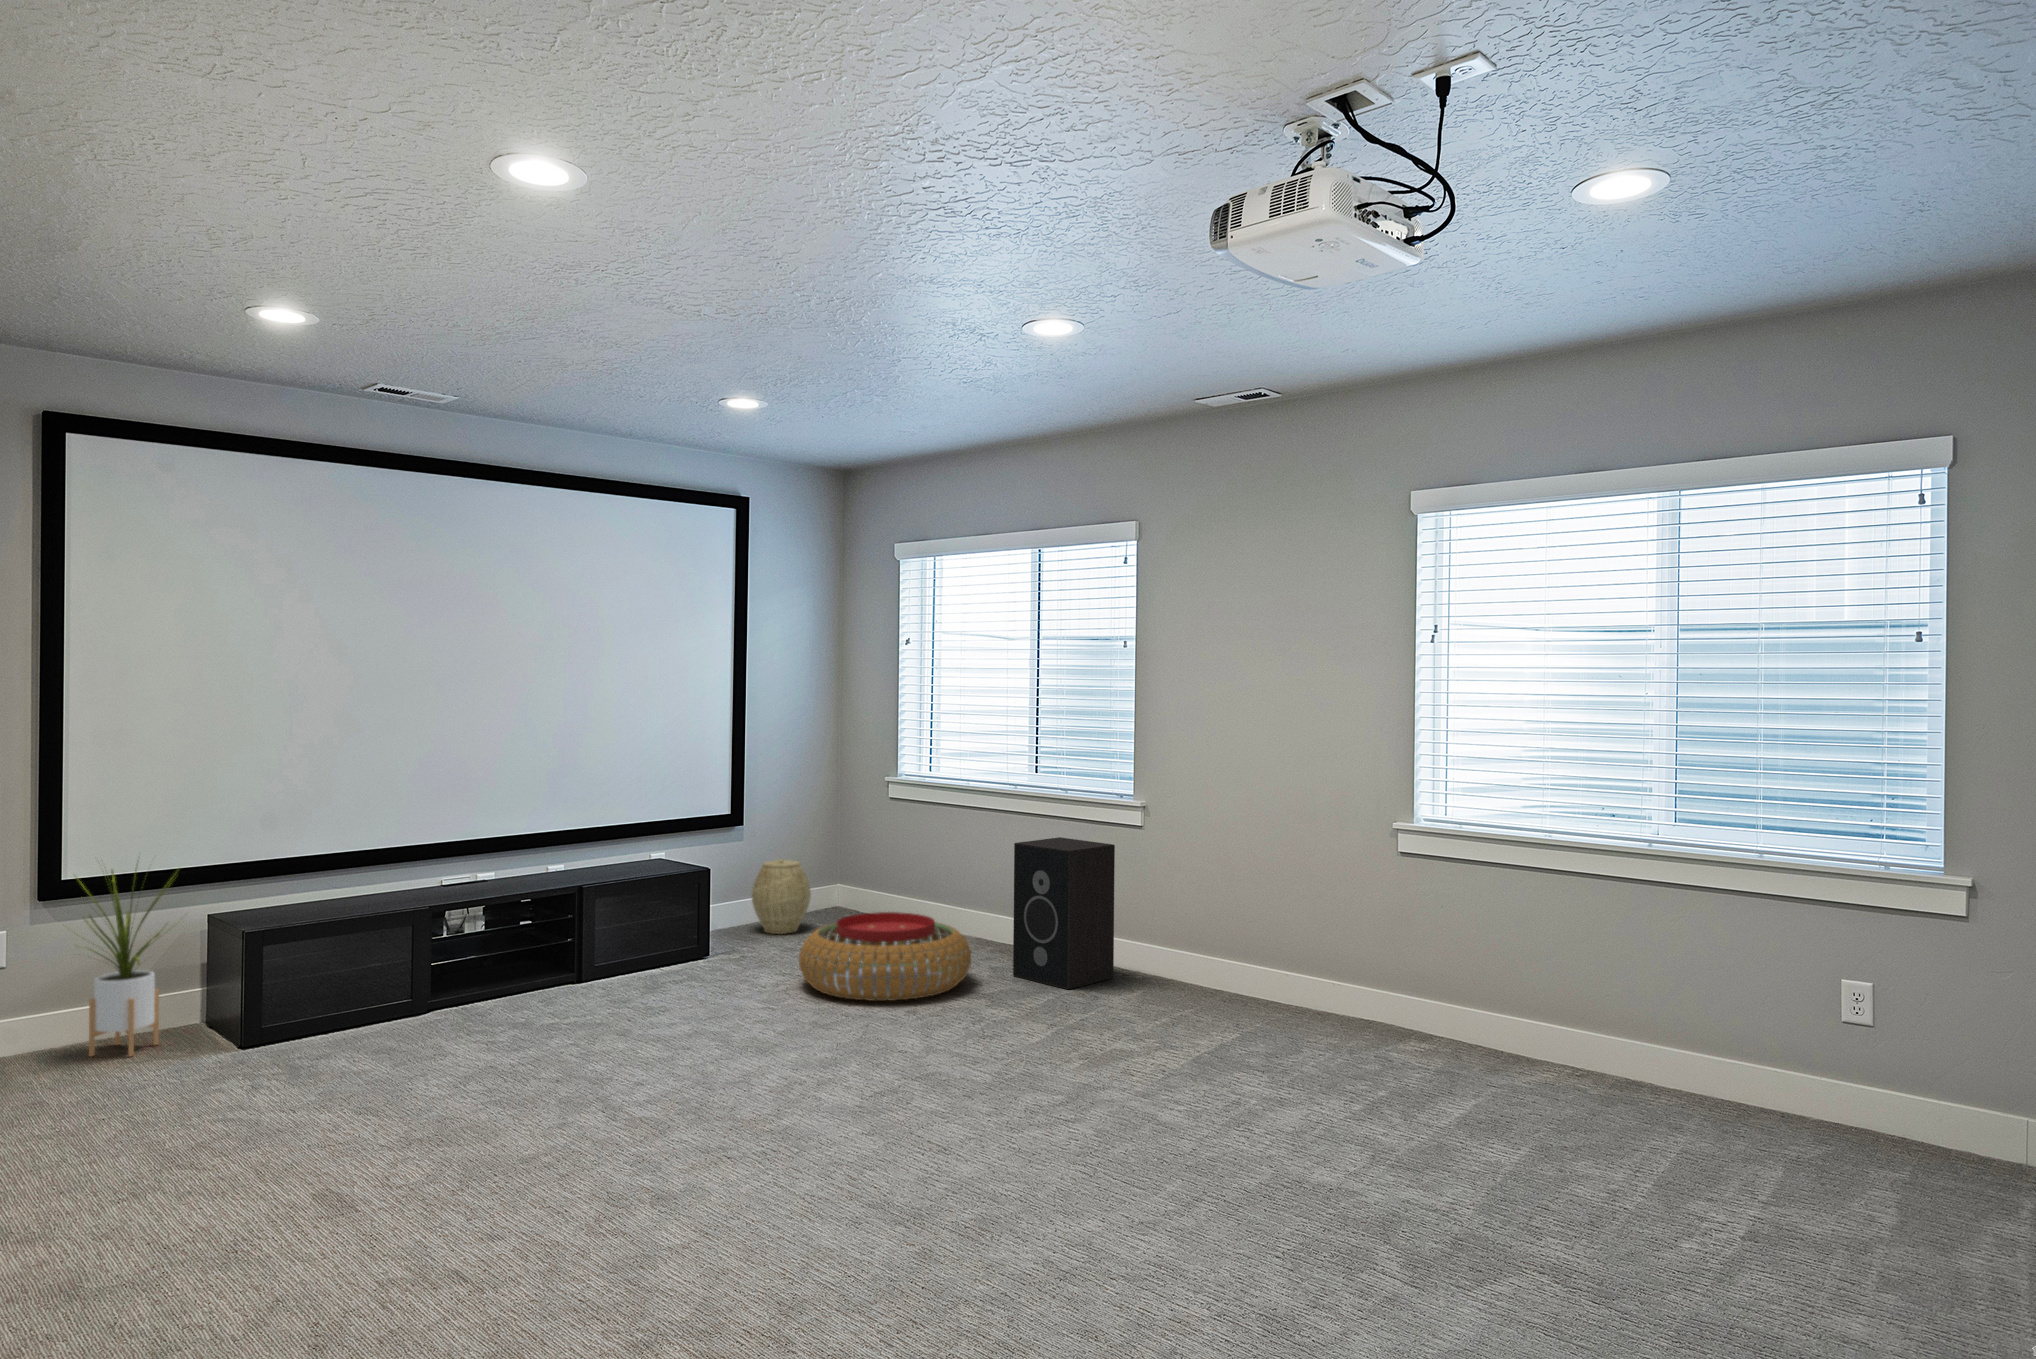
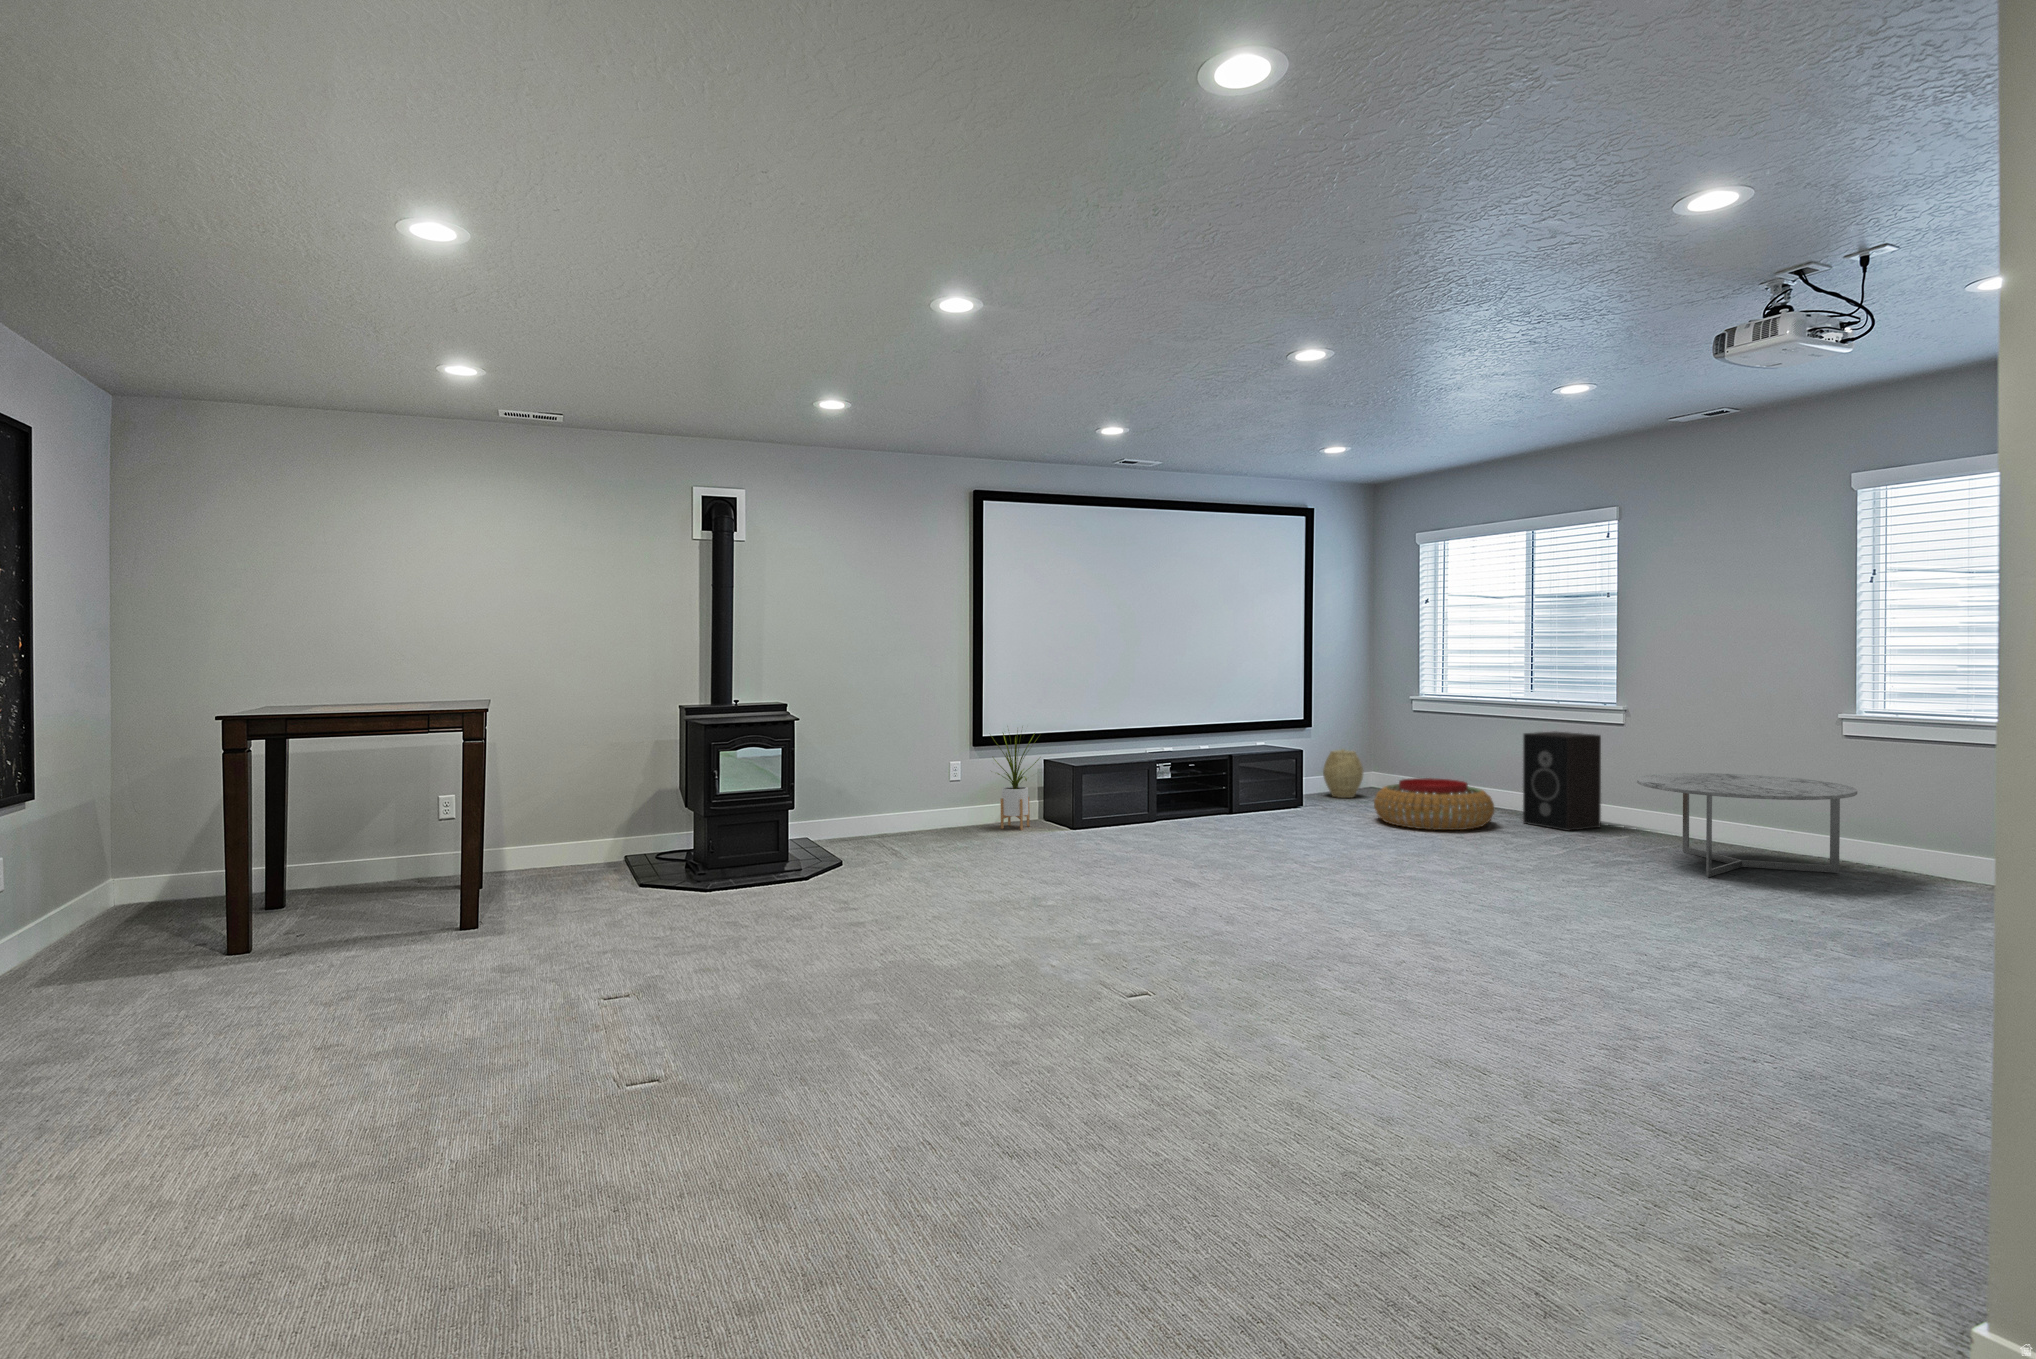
coffee table: none [1147,908,1419,1085] -> present [1637,773,1857,877]

